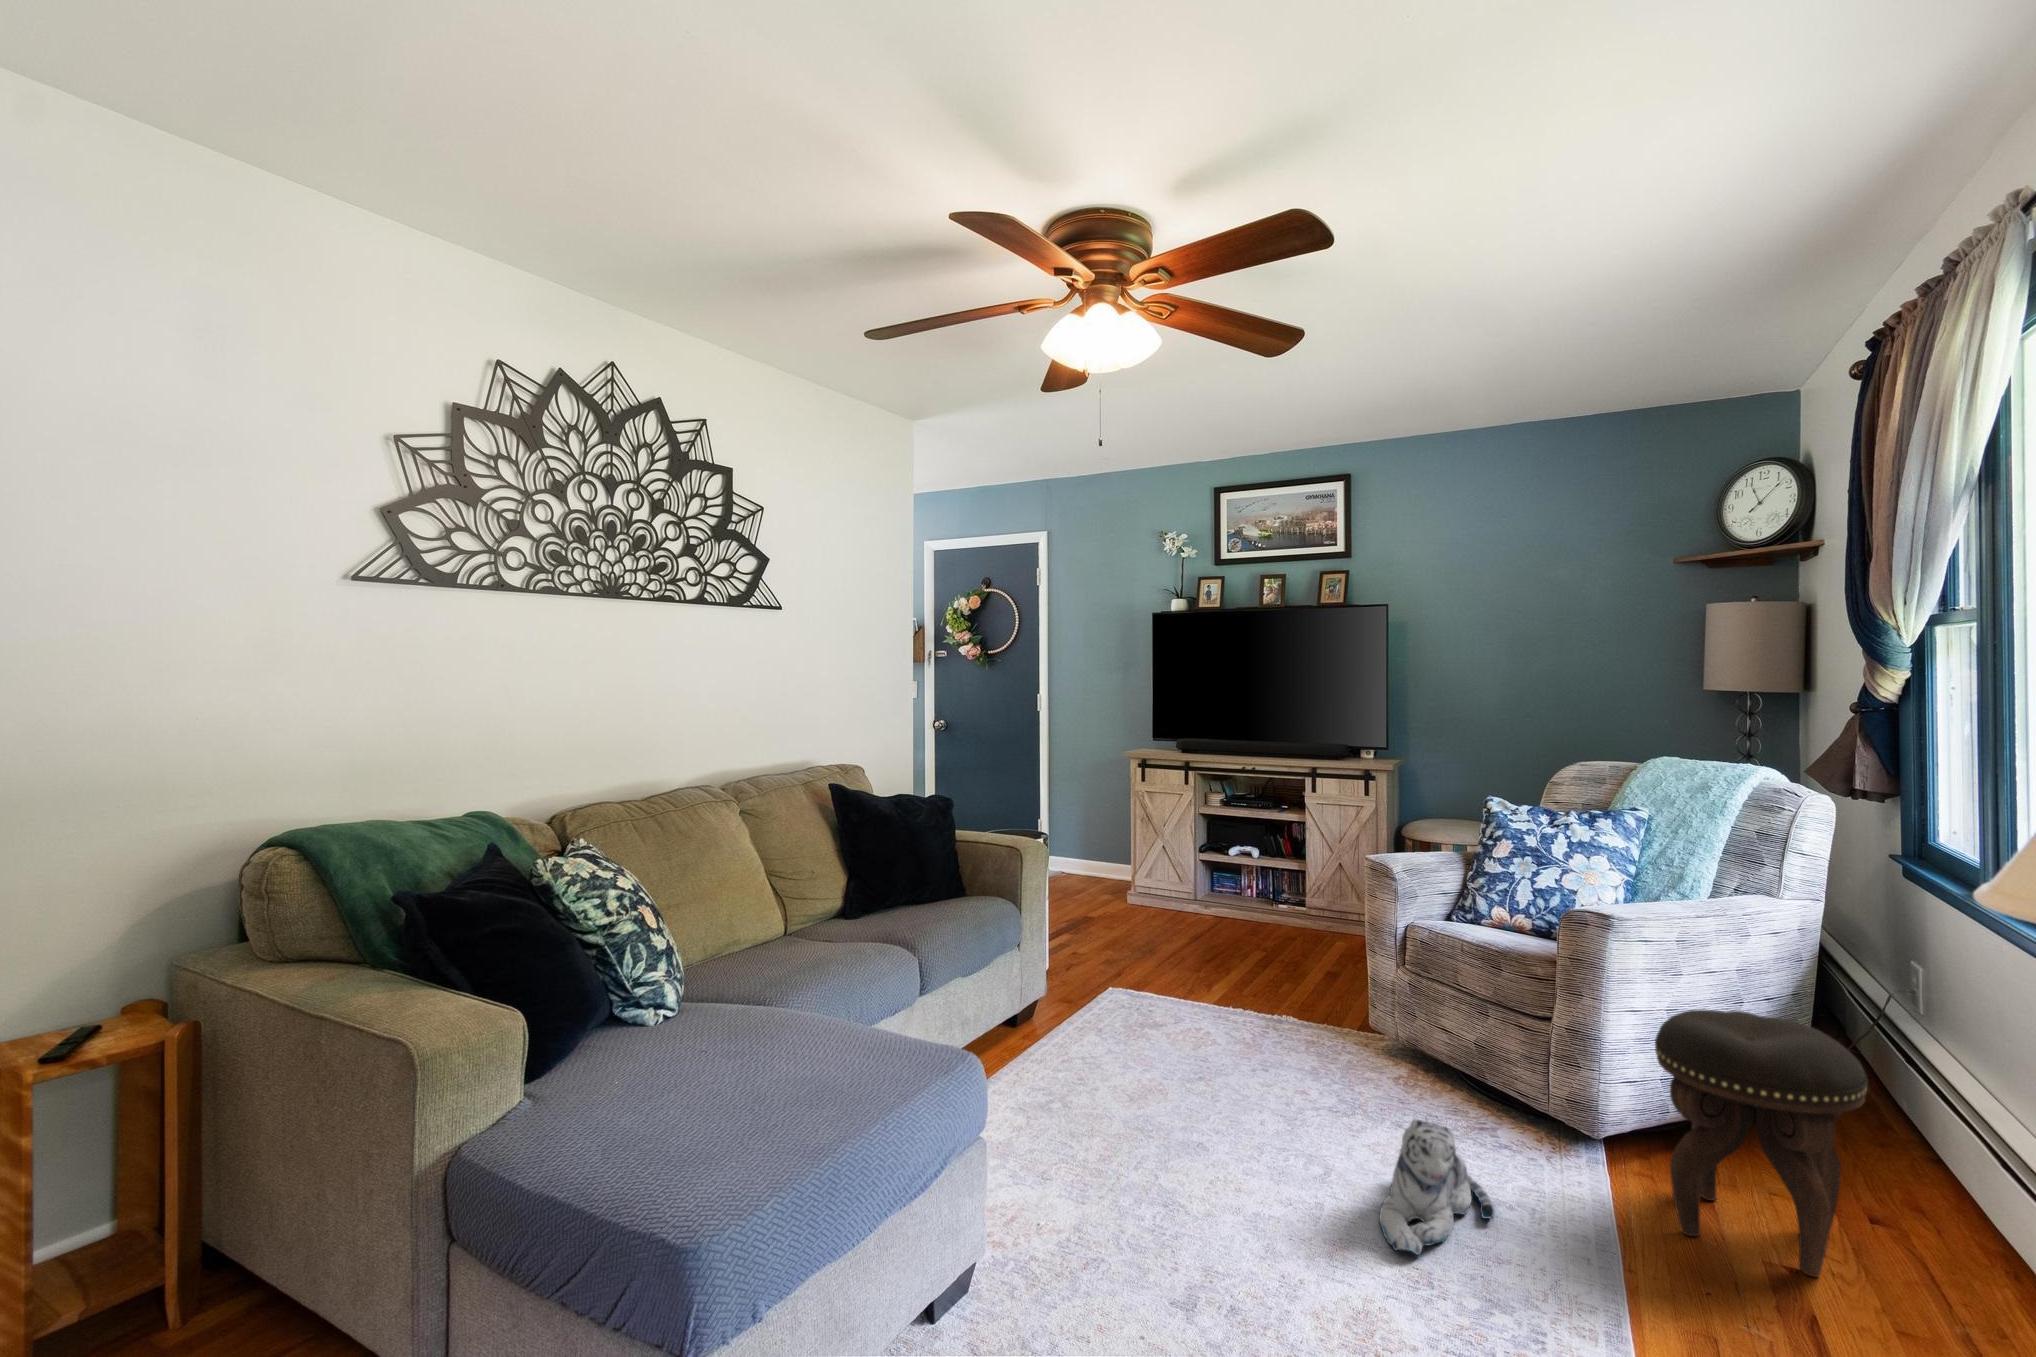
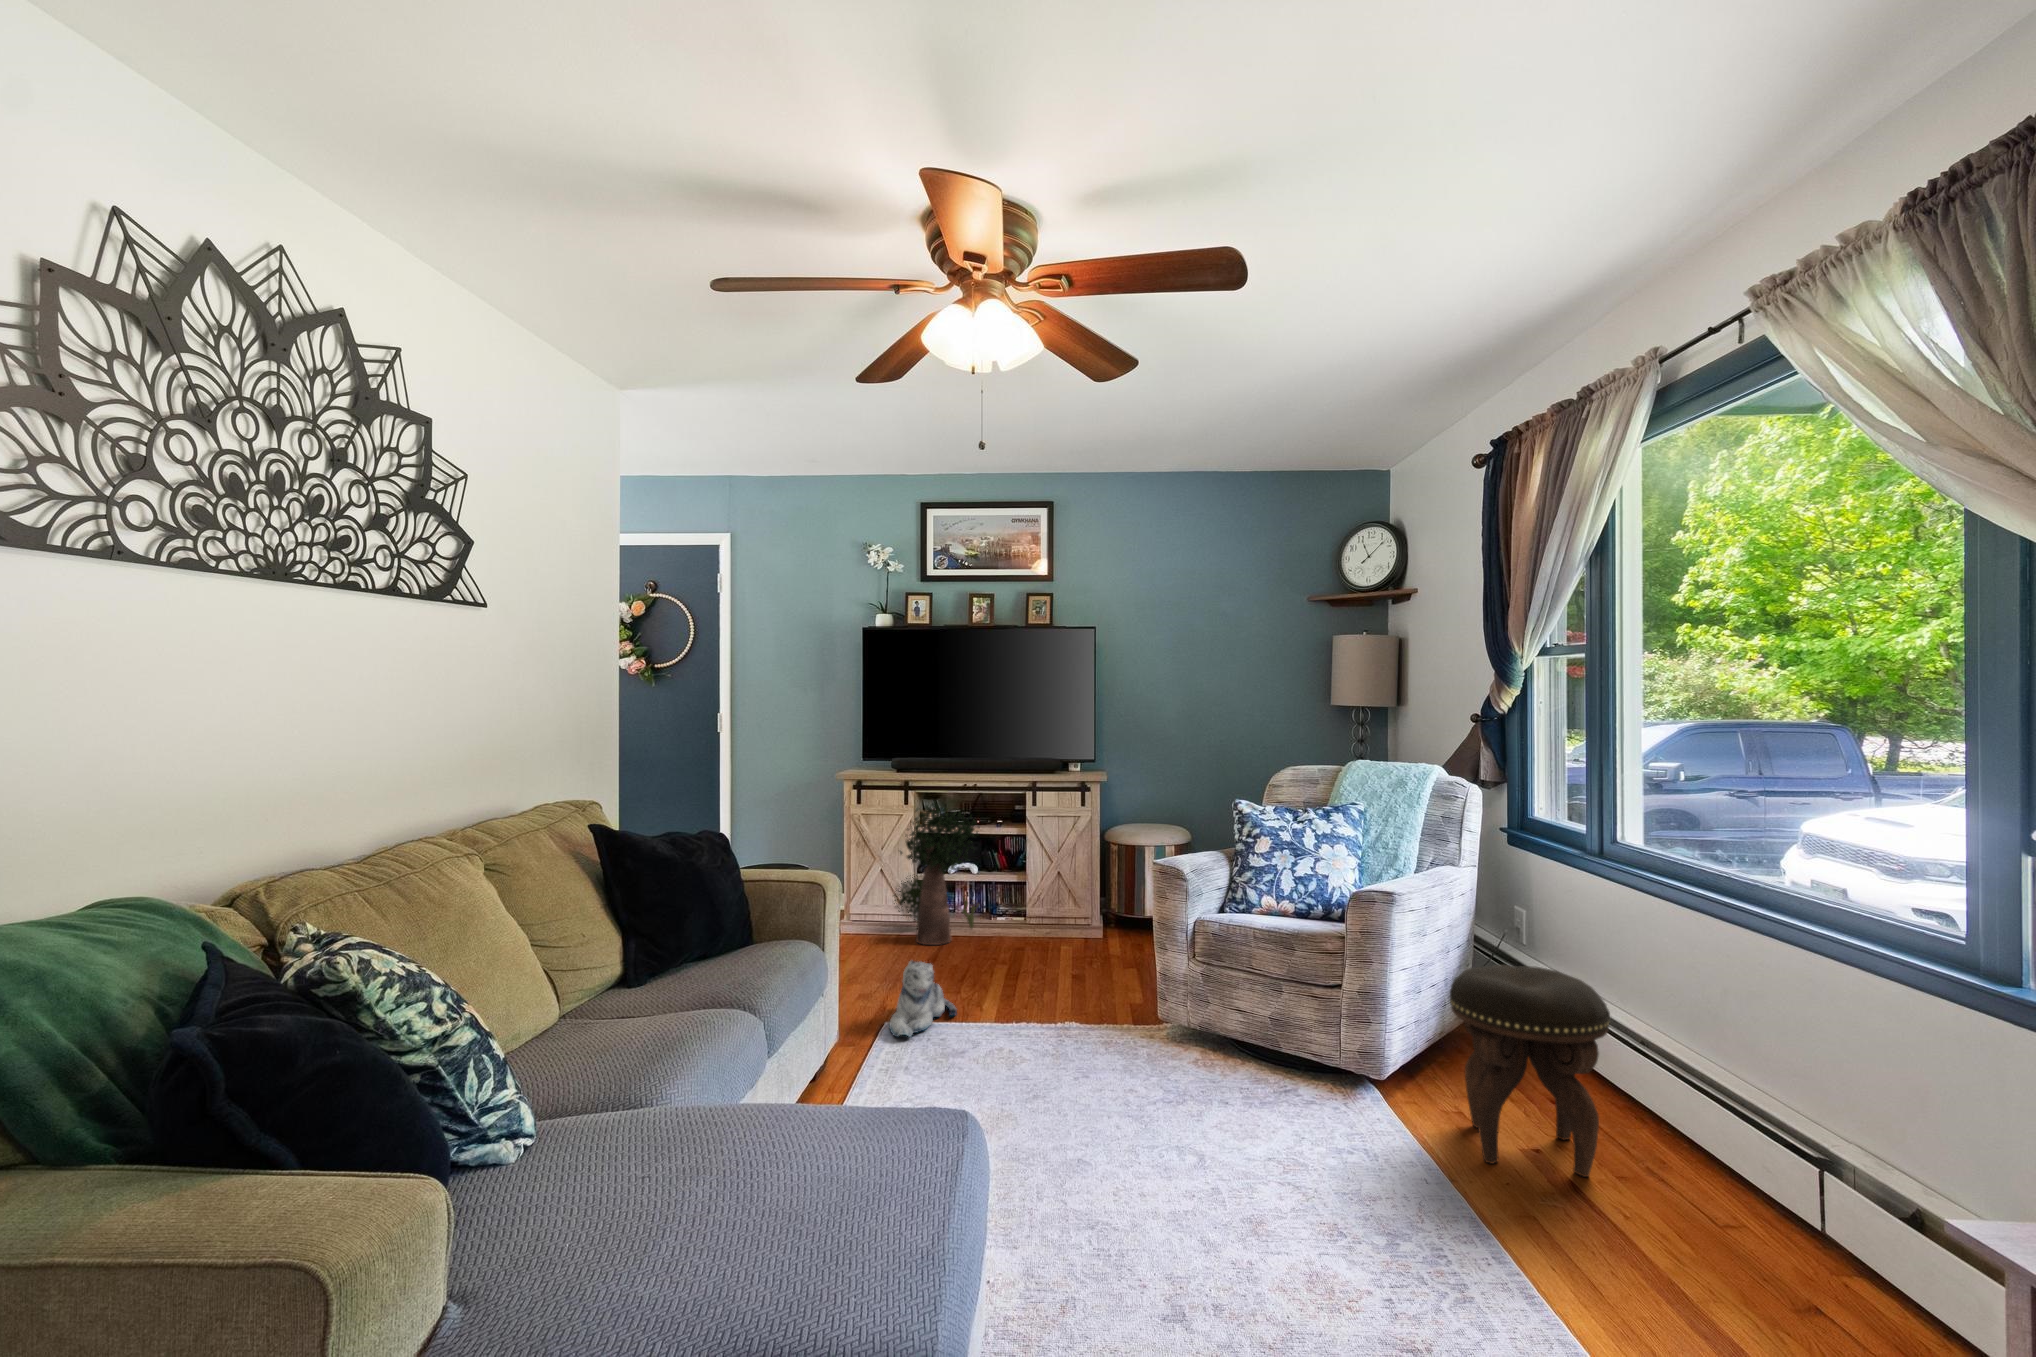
potted plant: none [1170,785,1263,927] -> present [893,803,979,945]
plush toy: present [1379,1119,1494,1255] -> present [889,960,957,1037]

